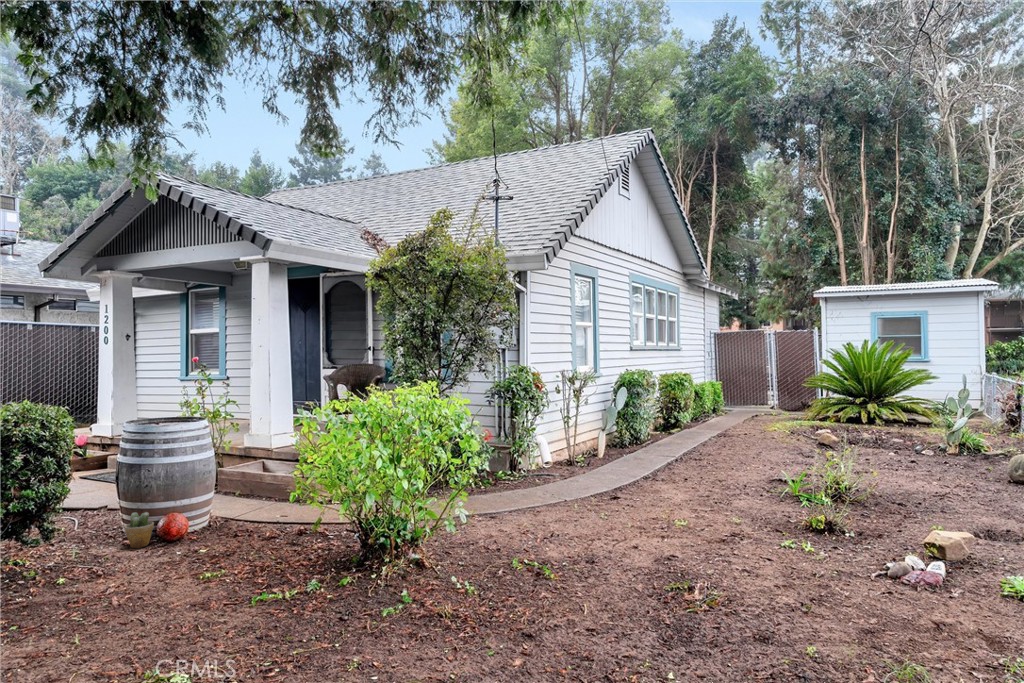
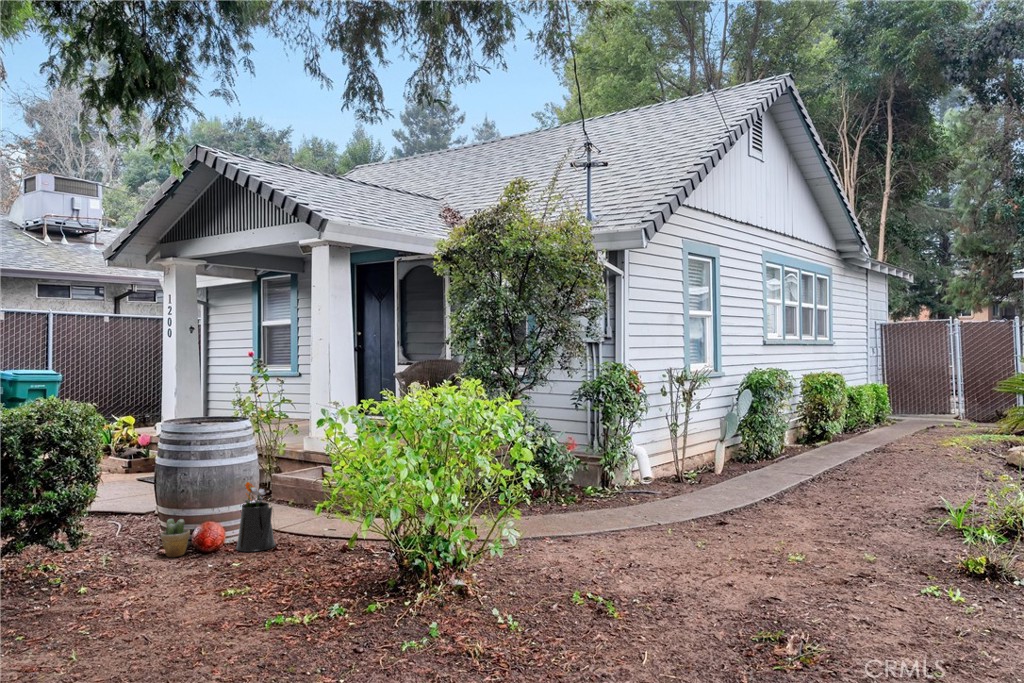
watering can: none [198,474,236,539] -> present [236,482,275,552]

